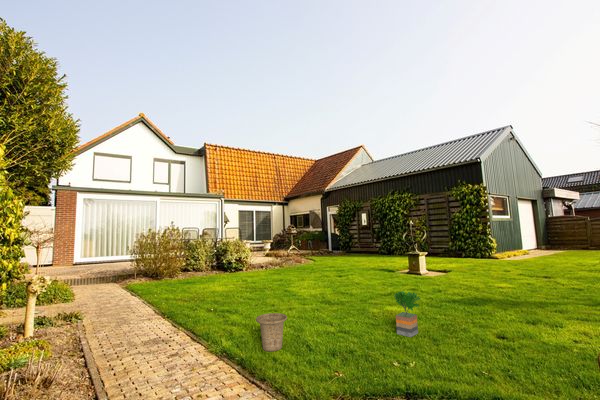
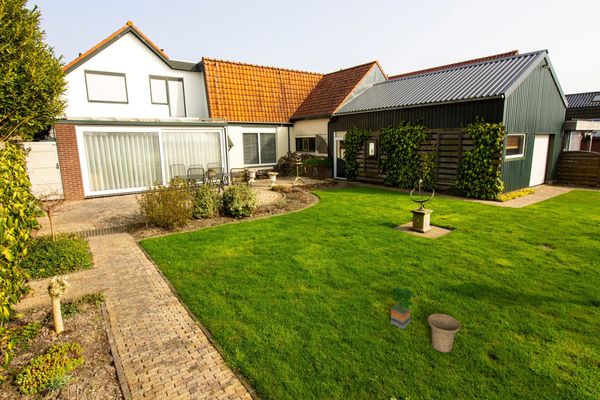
basket: present [256,313,287,351] -> present [428,314,460,353]

